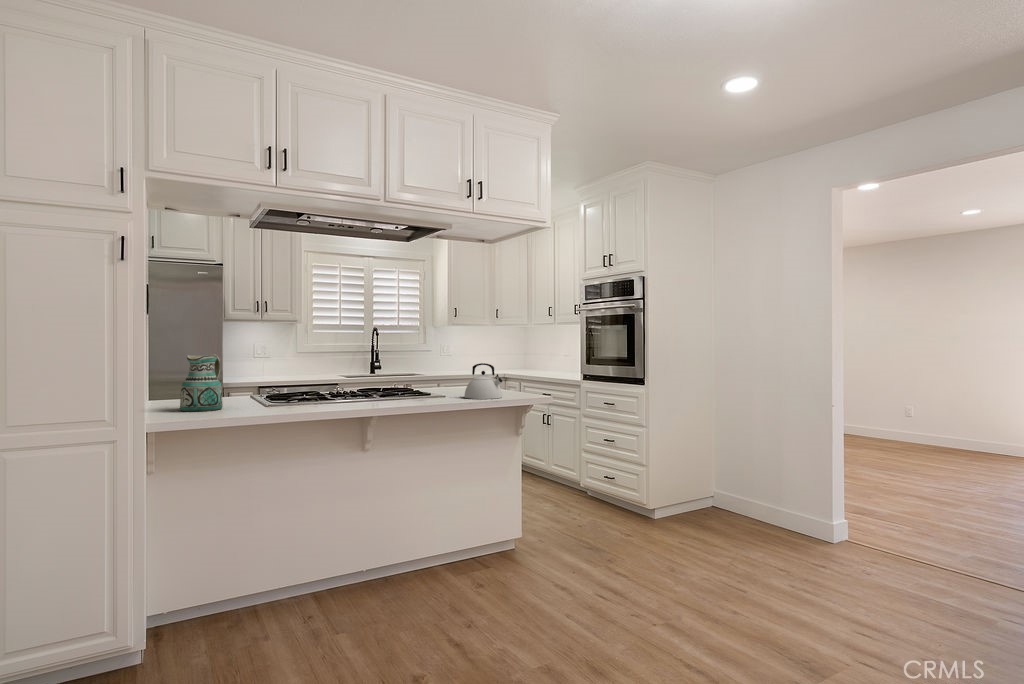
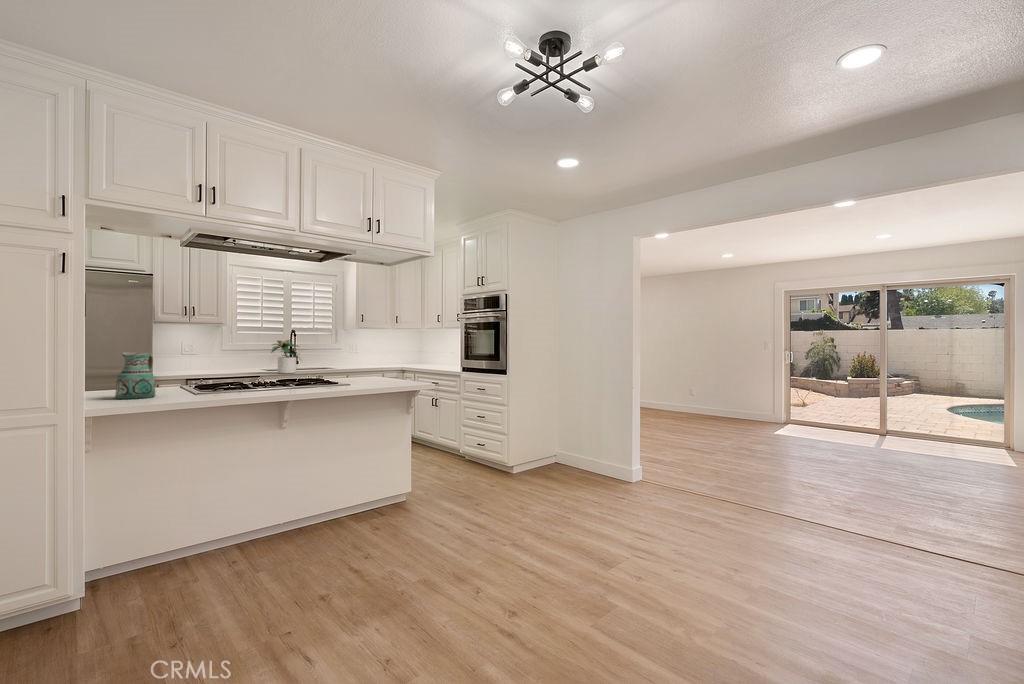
potted plant: none [350,340,386,381] -> present [271,340,300,374]
kettle: present [464,363,502,399] -> none [366,359,396,386]

